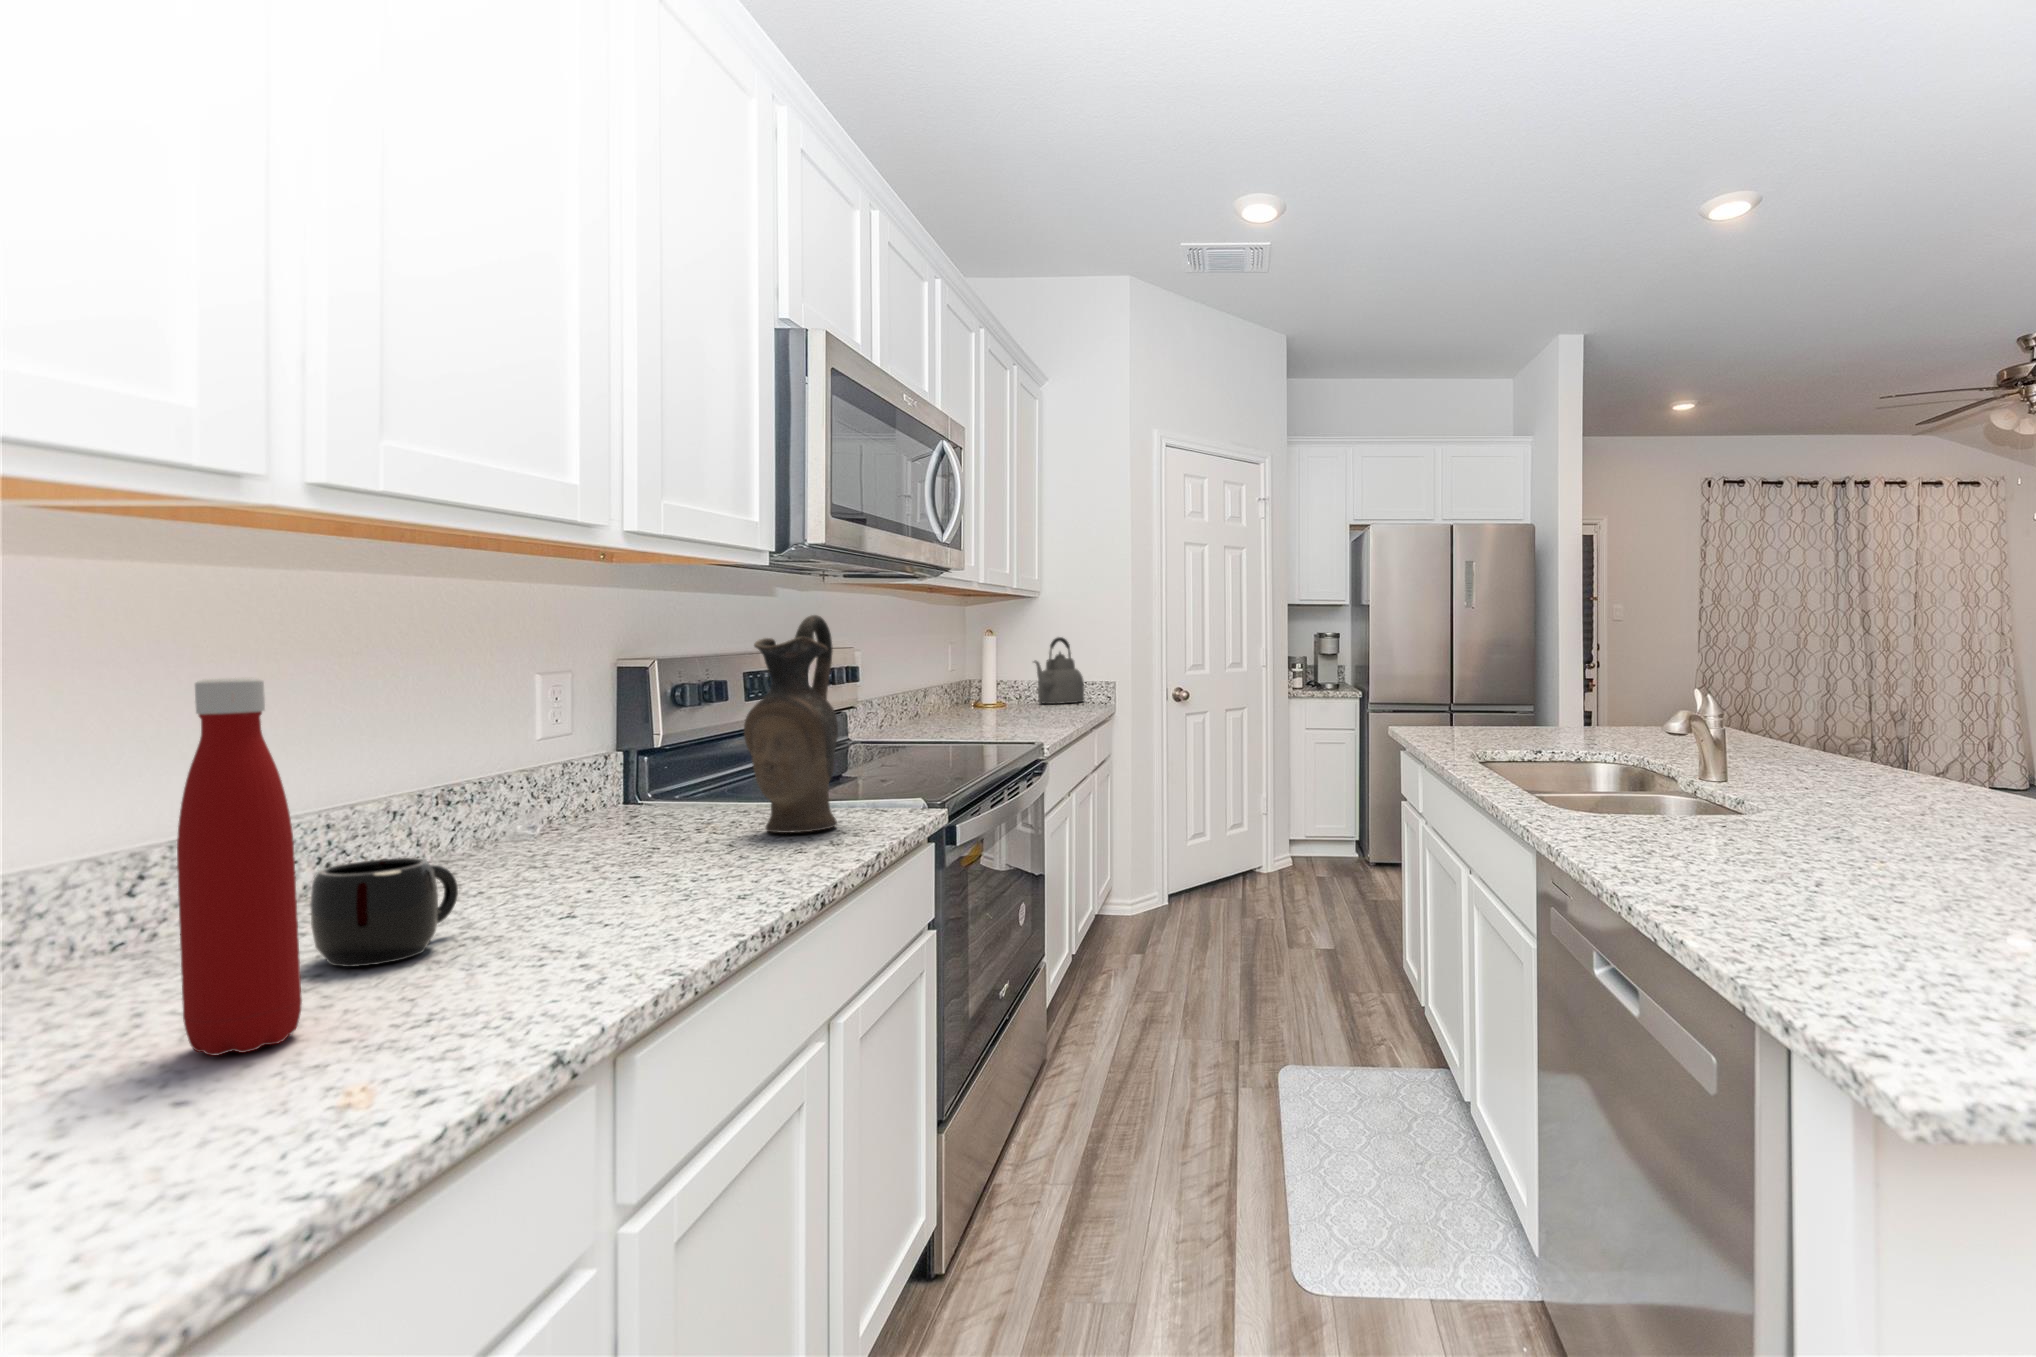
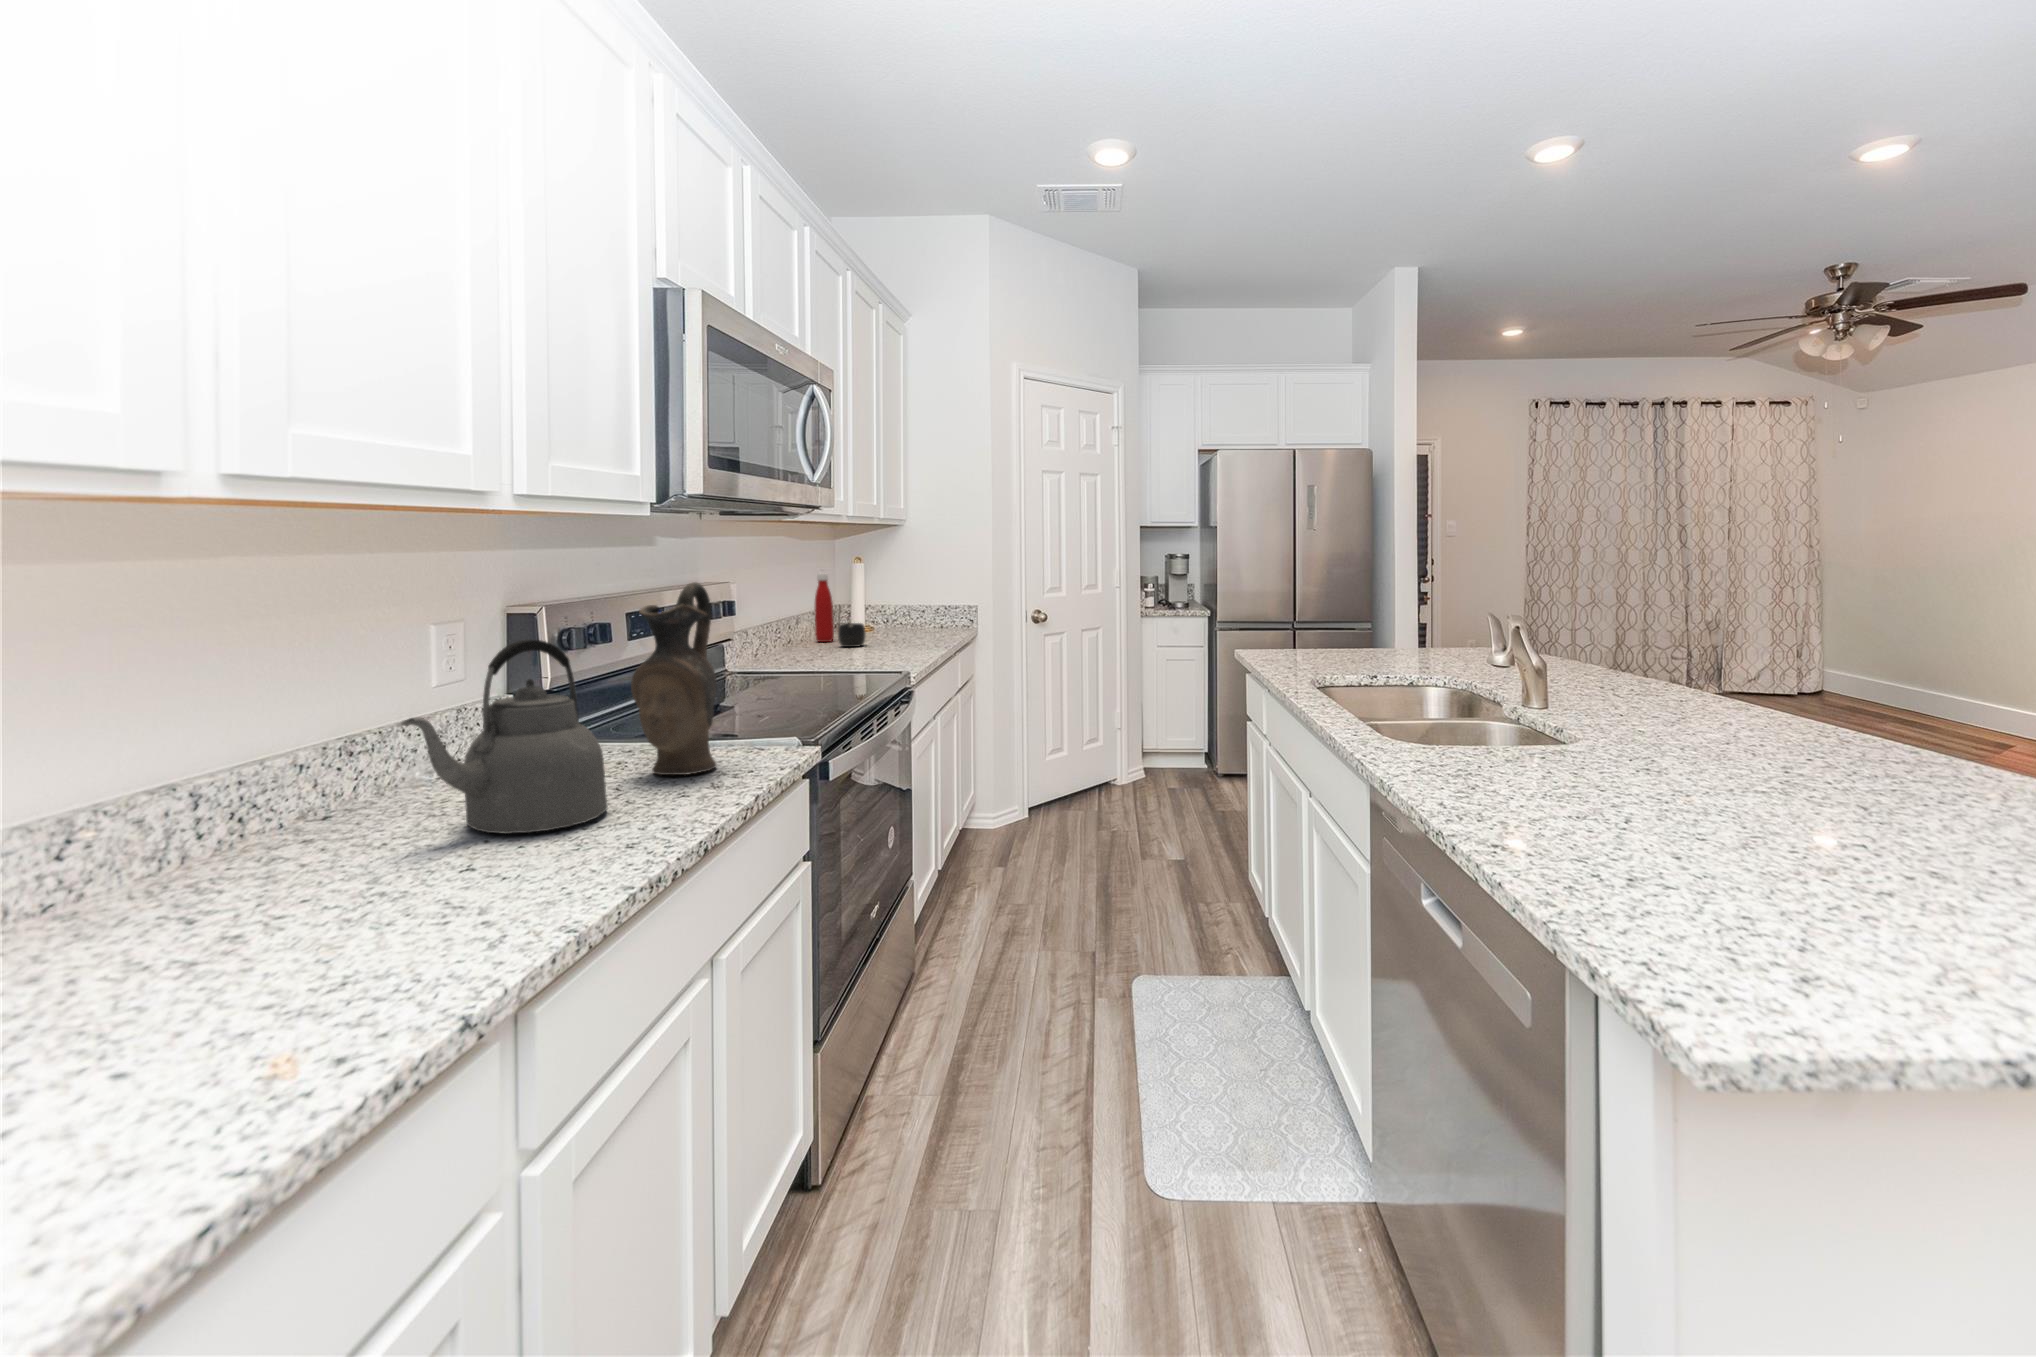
kettle: present [1034,637,1084,704] -> present [401,639,608,834]
bottle: present [177,678,302,1056] -> present [815,574,834,642]
mug: present [310,858,458,967] -> present [838,623,866,647]

